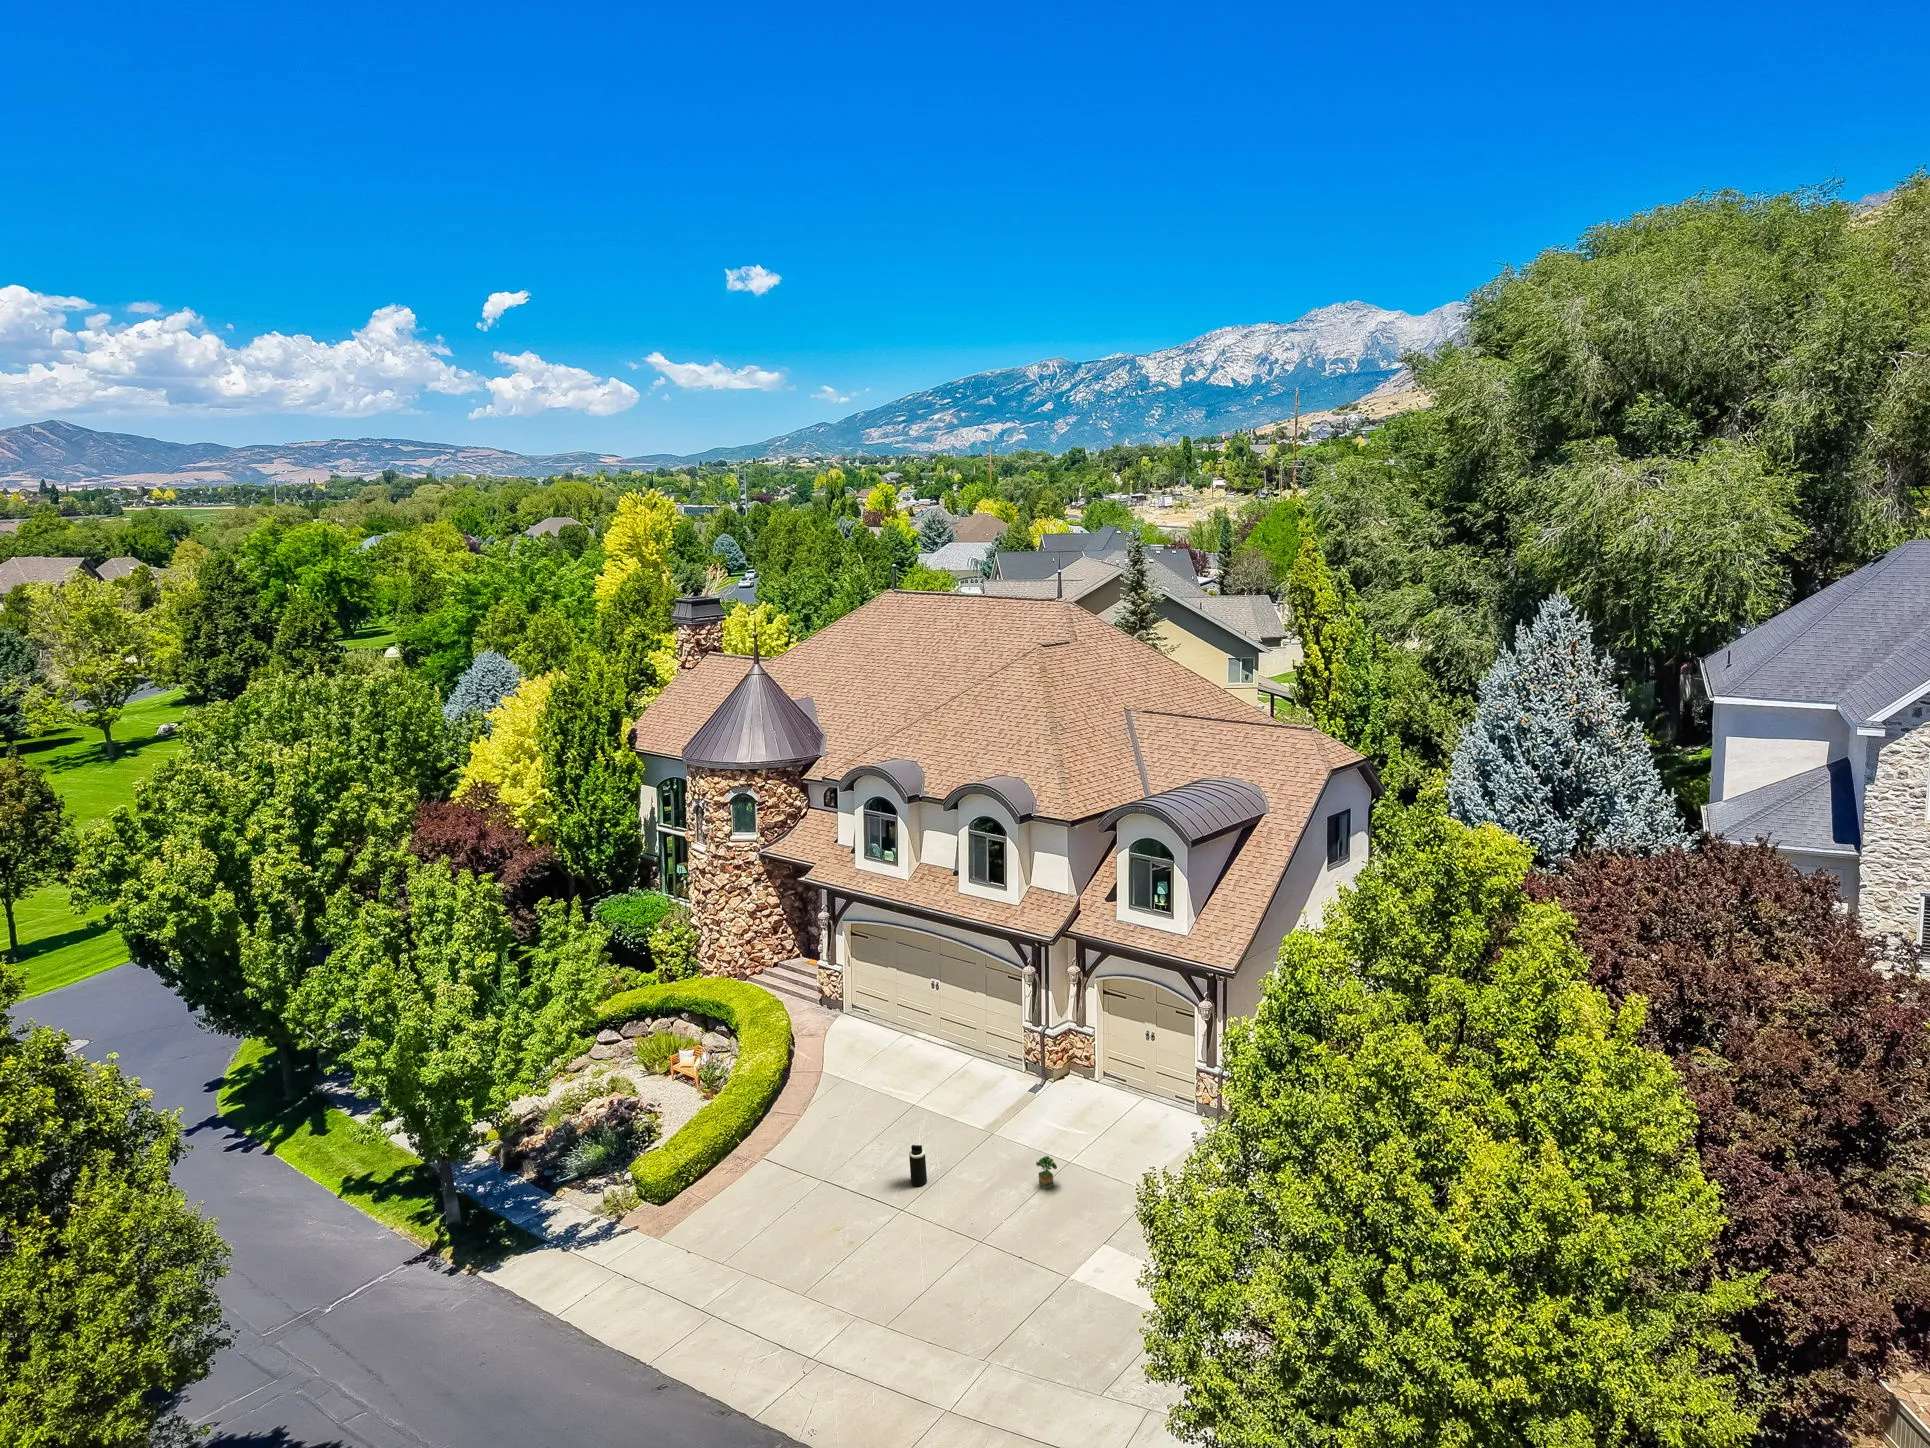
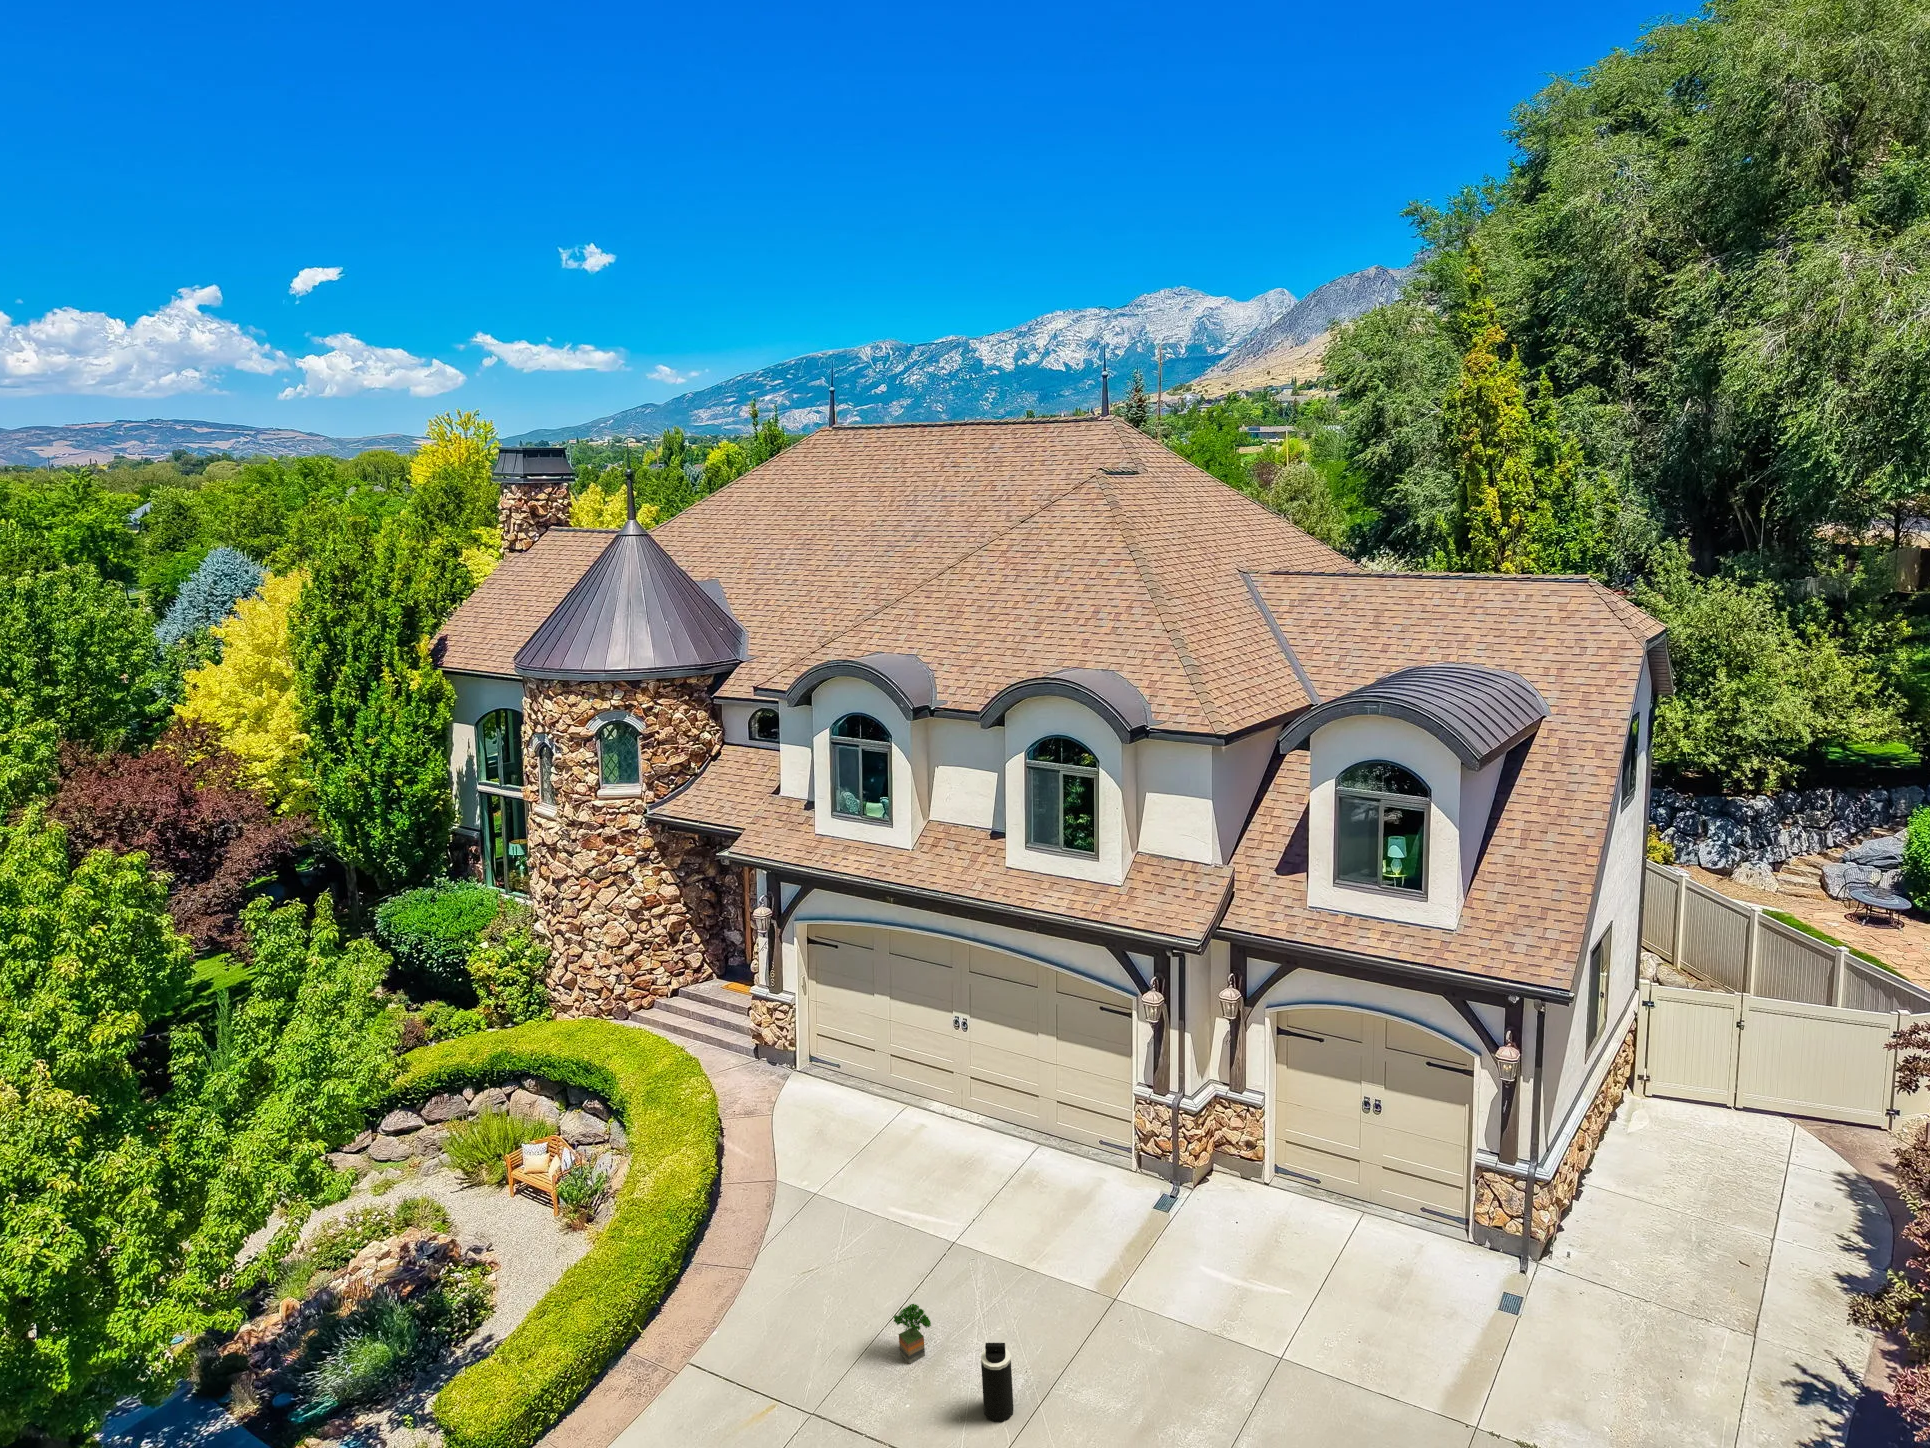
potted tree: present [1036,1156,1057,1189] -> present [894,1304,931,1364]

